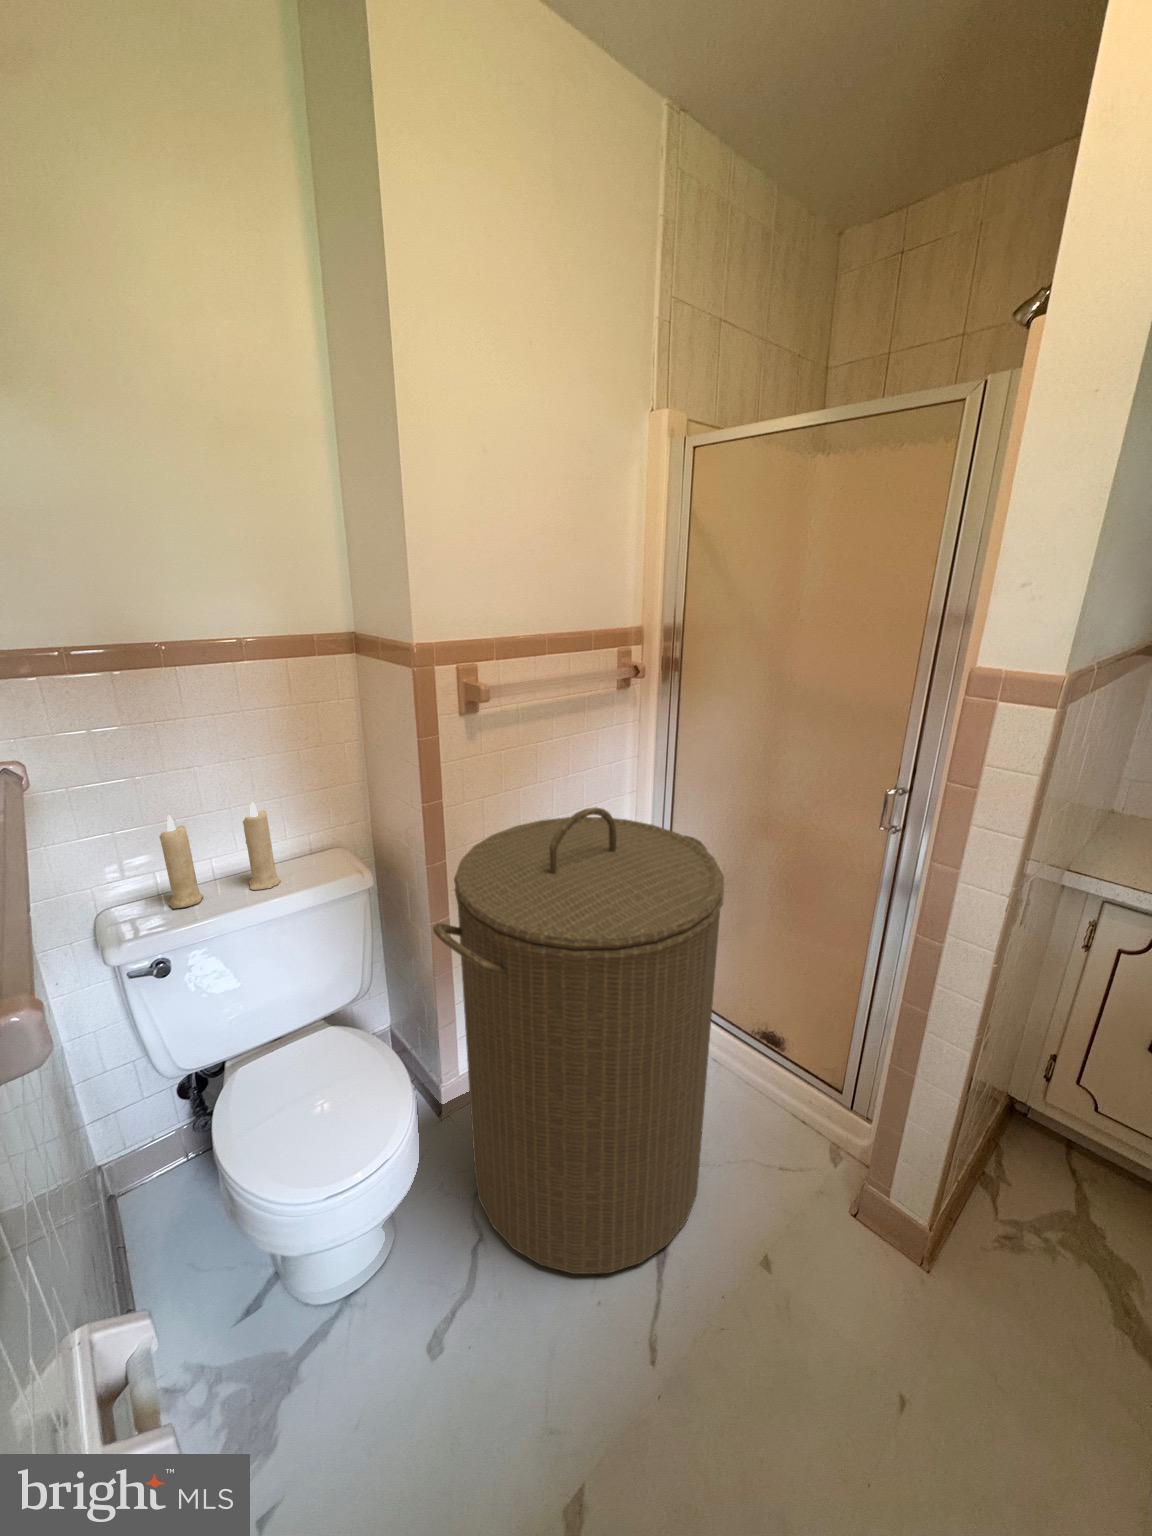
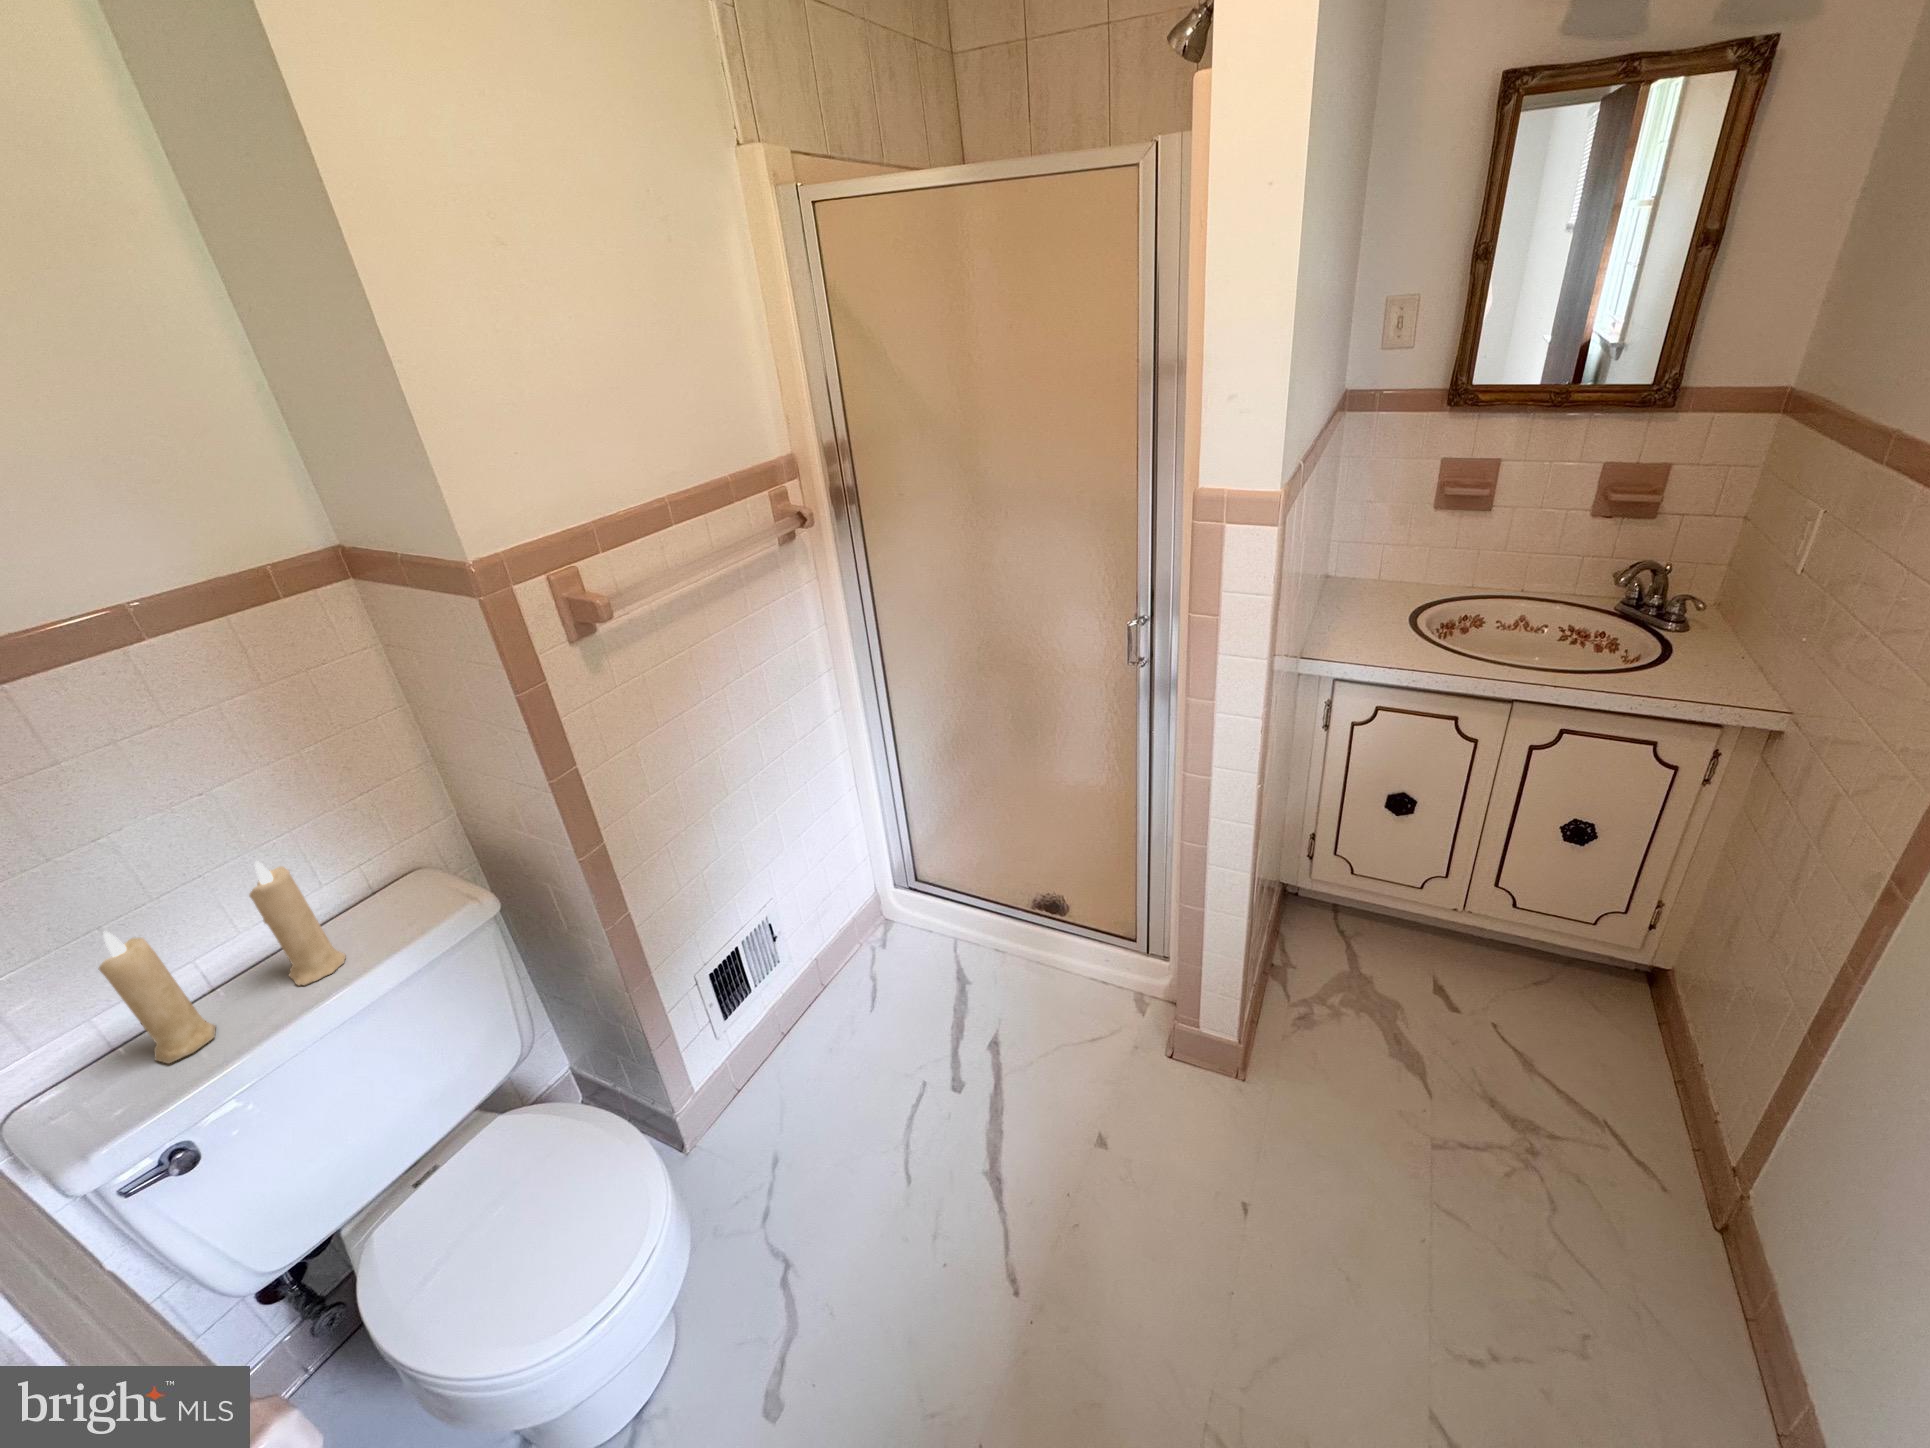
laundry hamper: present [433,808,724,1274] -> none [634,718,1016,1259]

